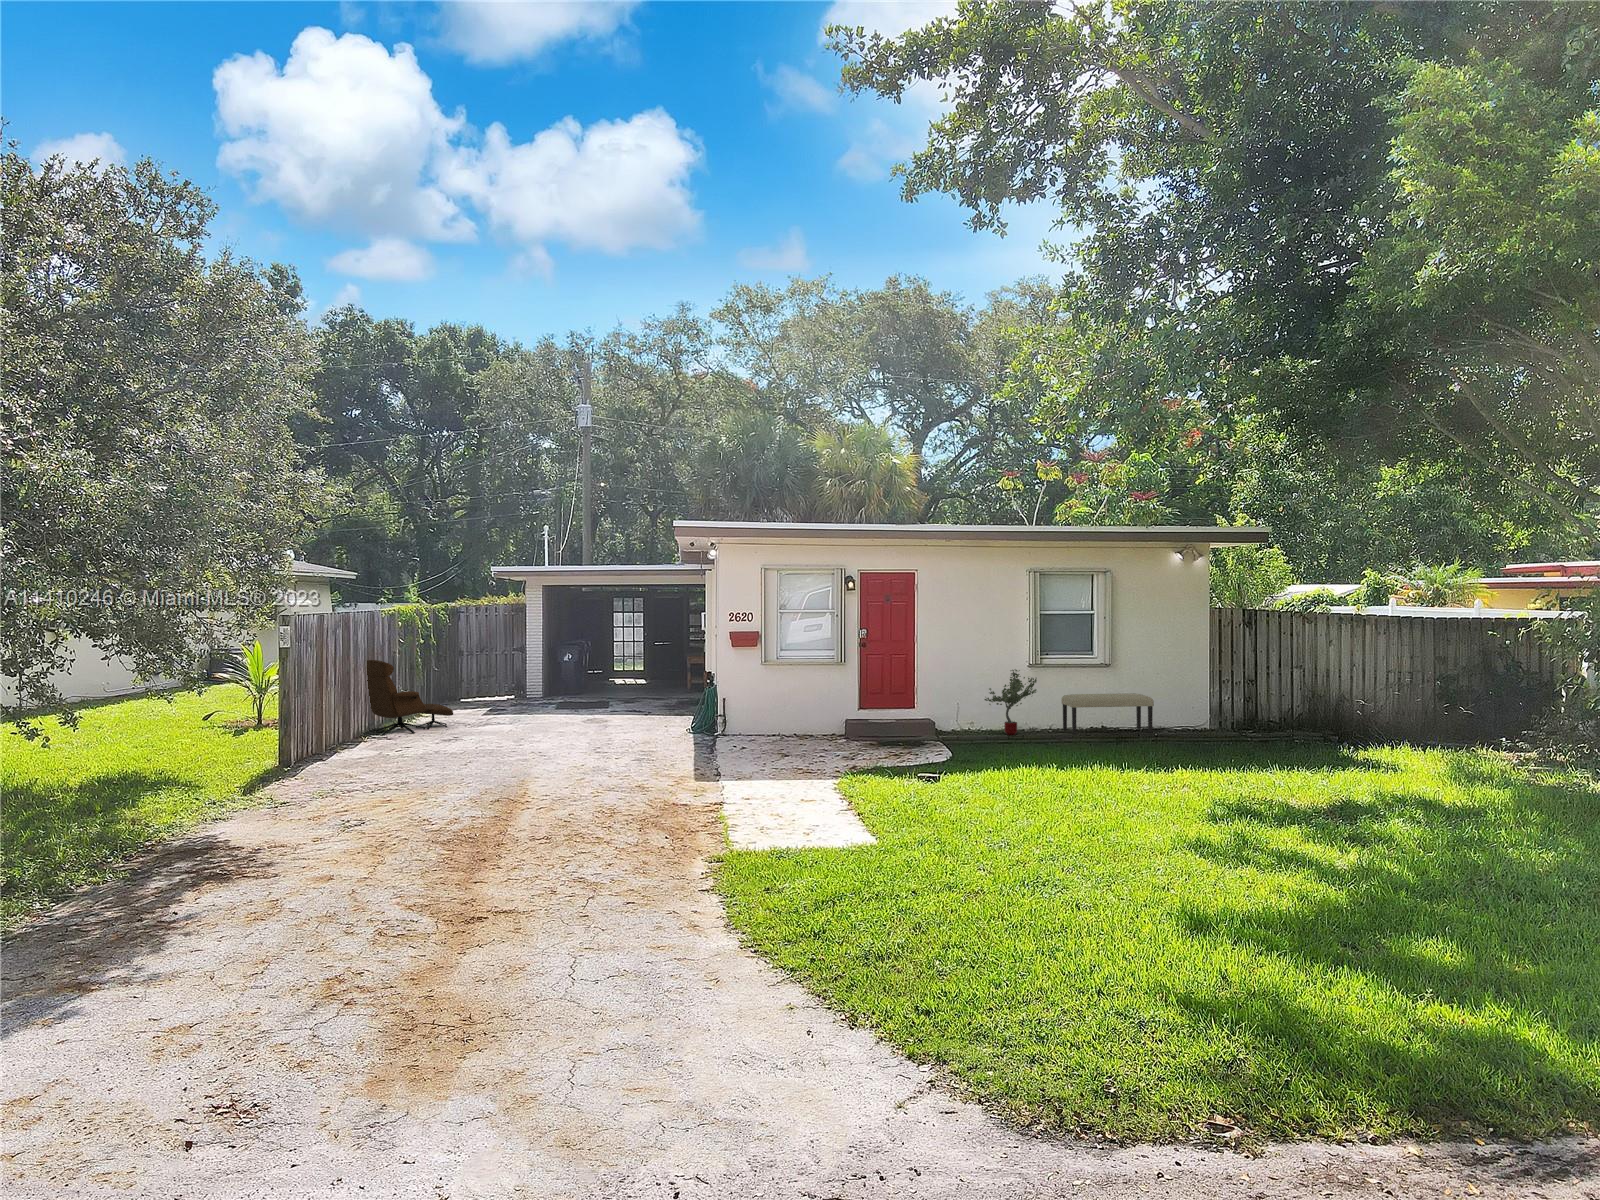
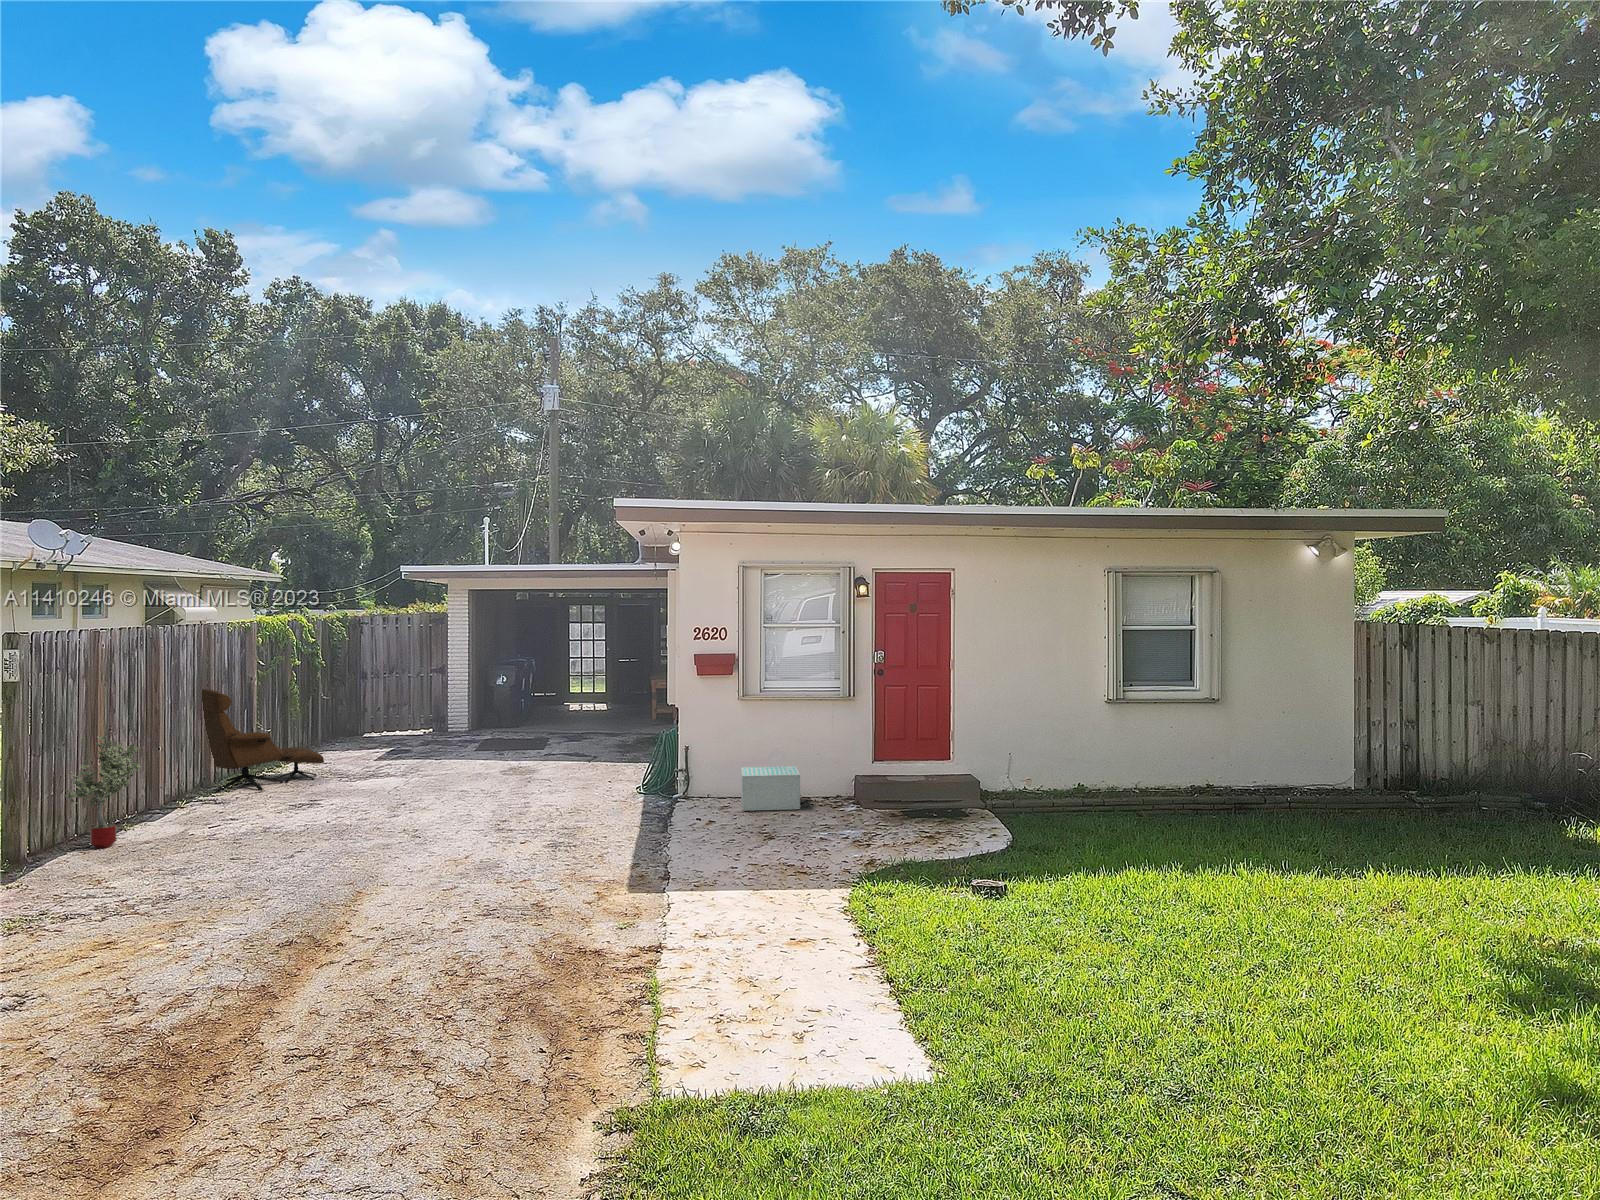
potted tree: present [984,669,1037,735] -> present [64,735,141,848]
bench: present [1061,693,1154,734] -> none [1154,741,1287,799]
storage box: none [764,712,806,742] -> present [741,766,800,811]

